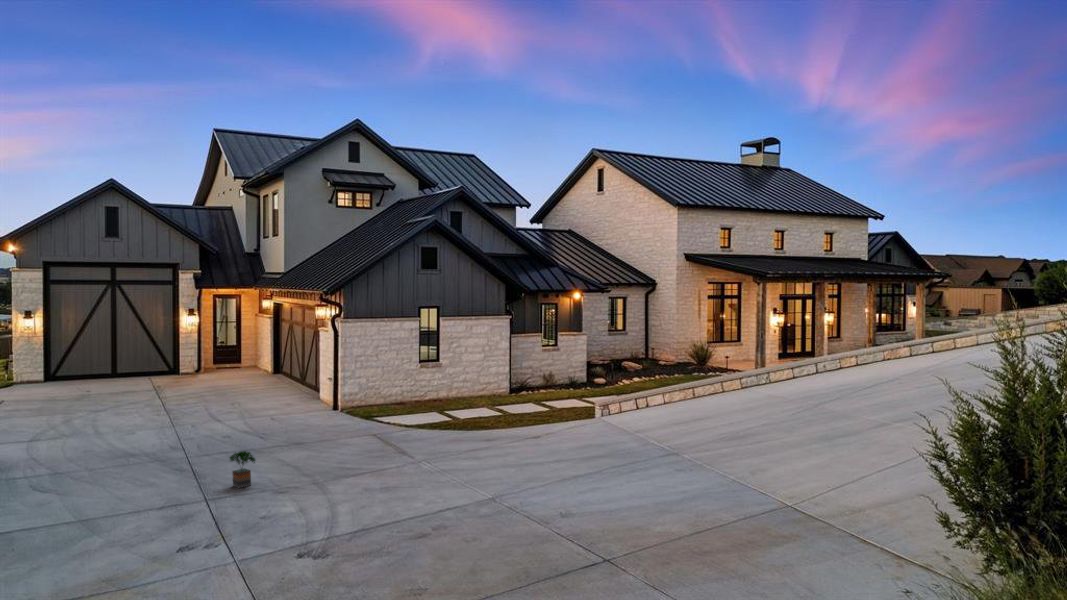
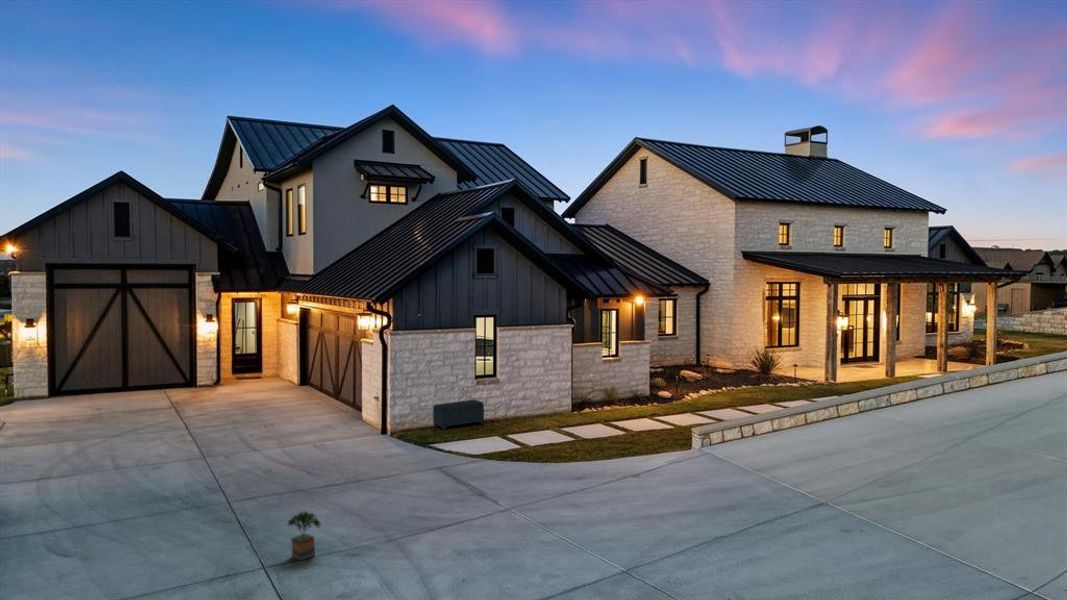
bench: none [380,381,426,406] -> present [433,400,484,430]

